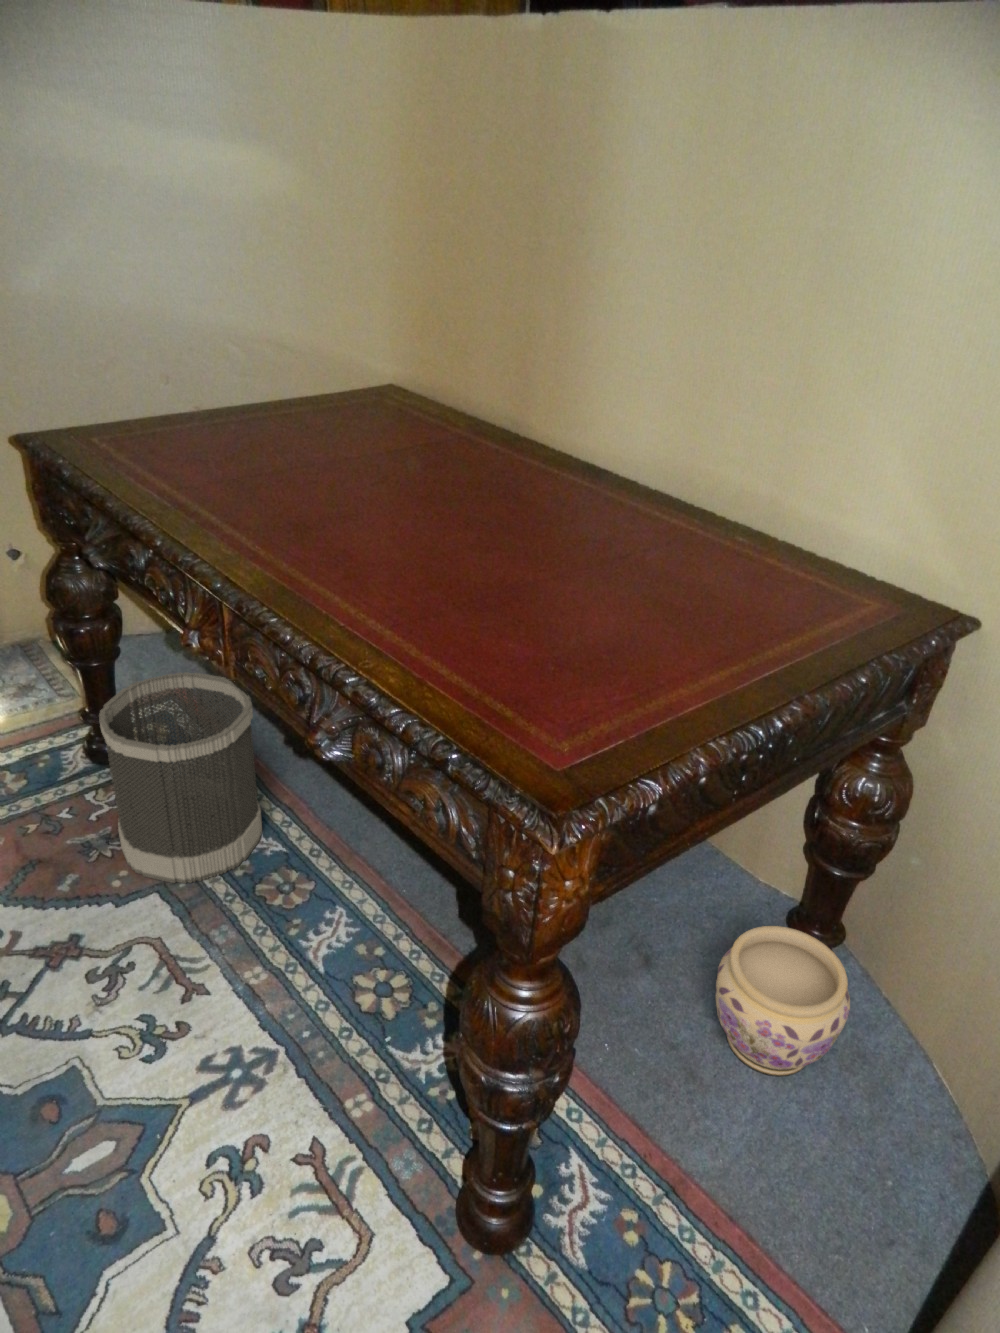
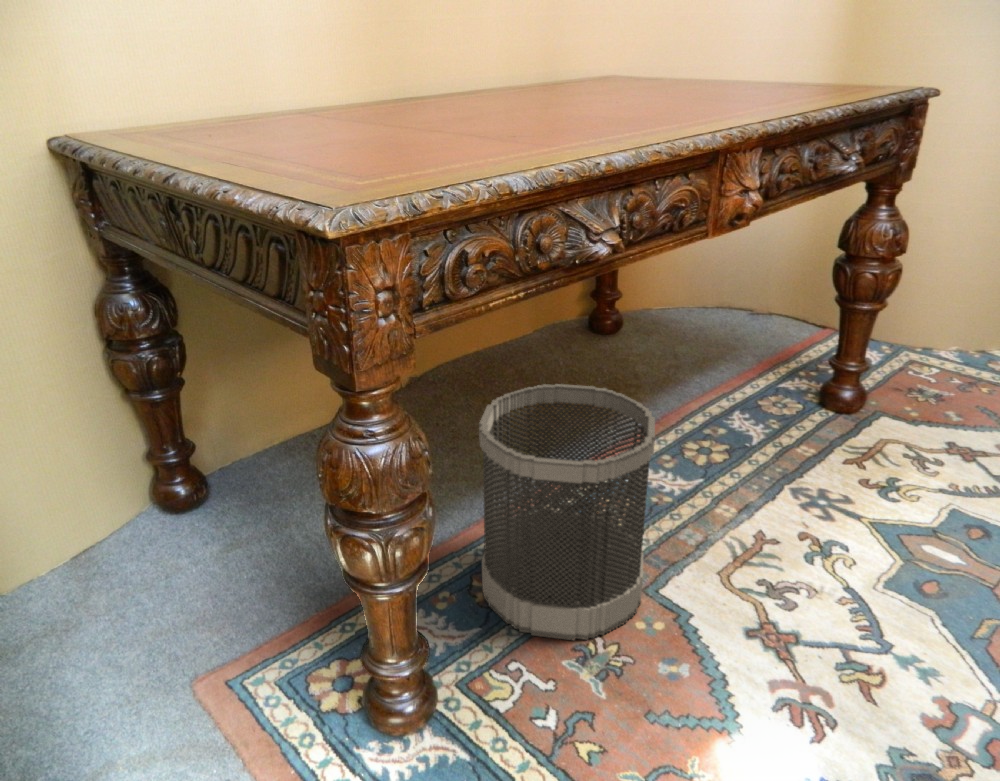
planter: present [716,926,850,1077] -> none [634,283,707,356]

